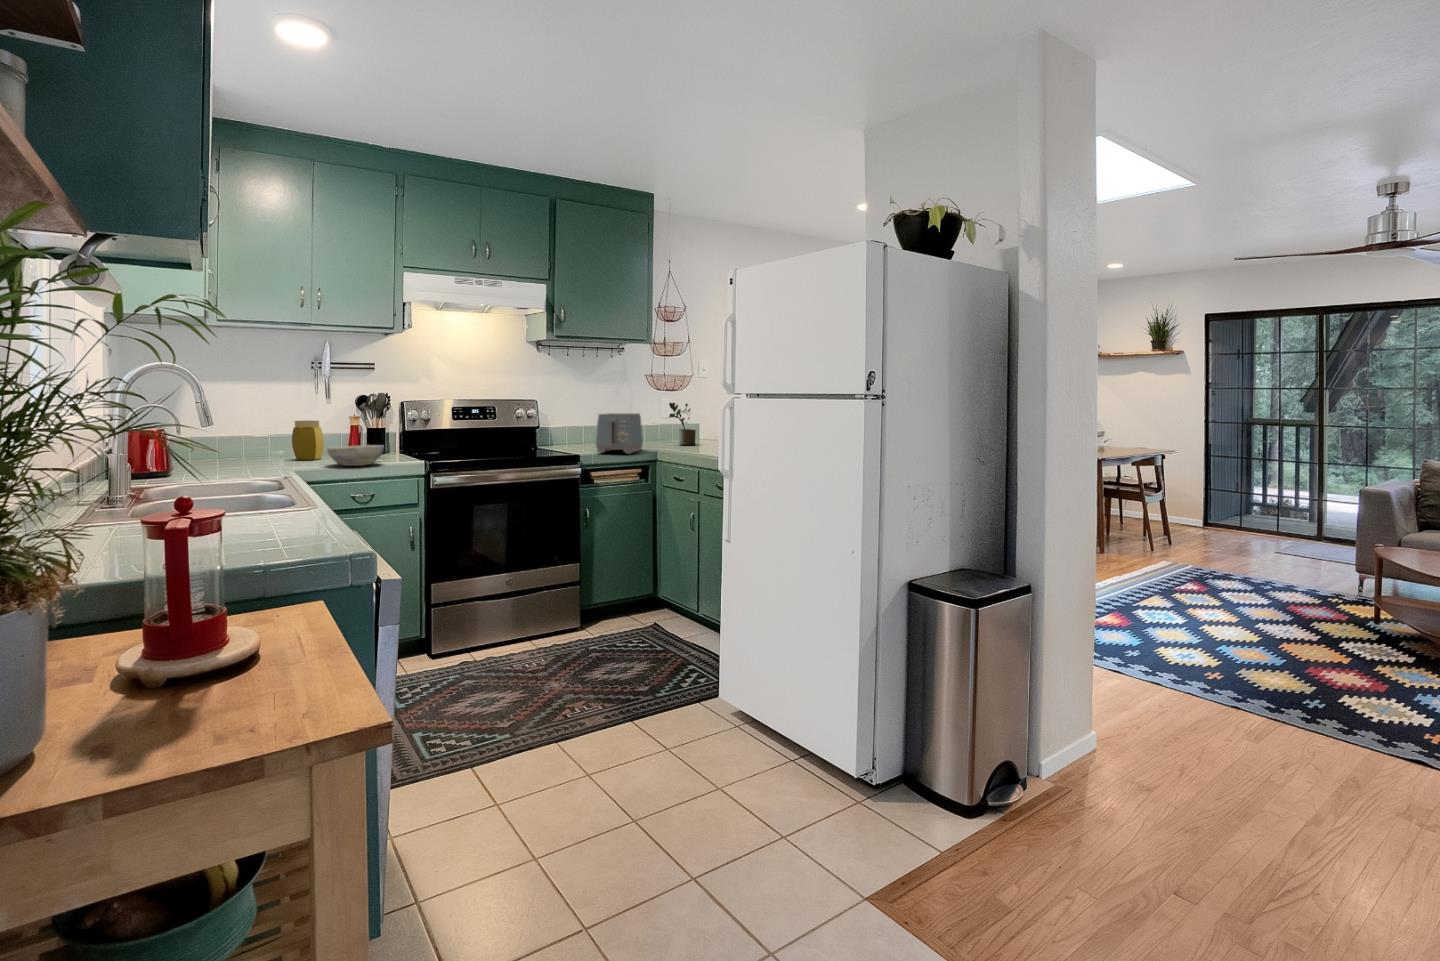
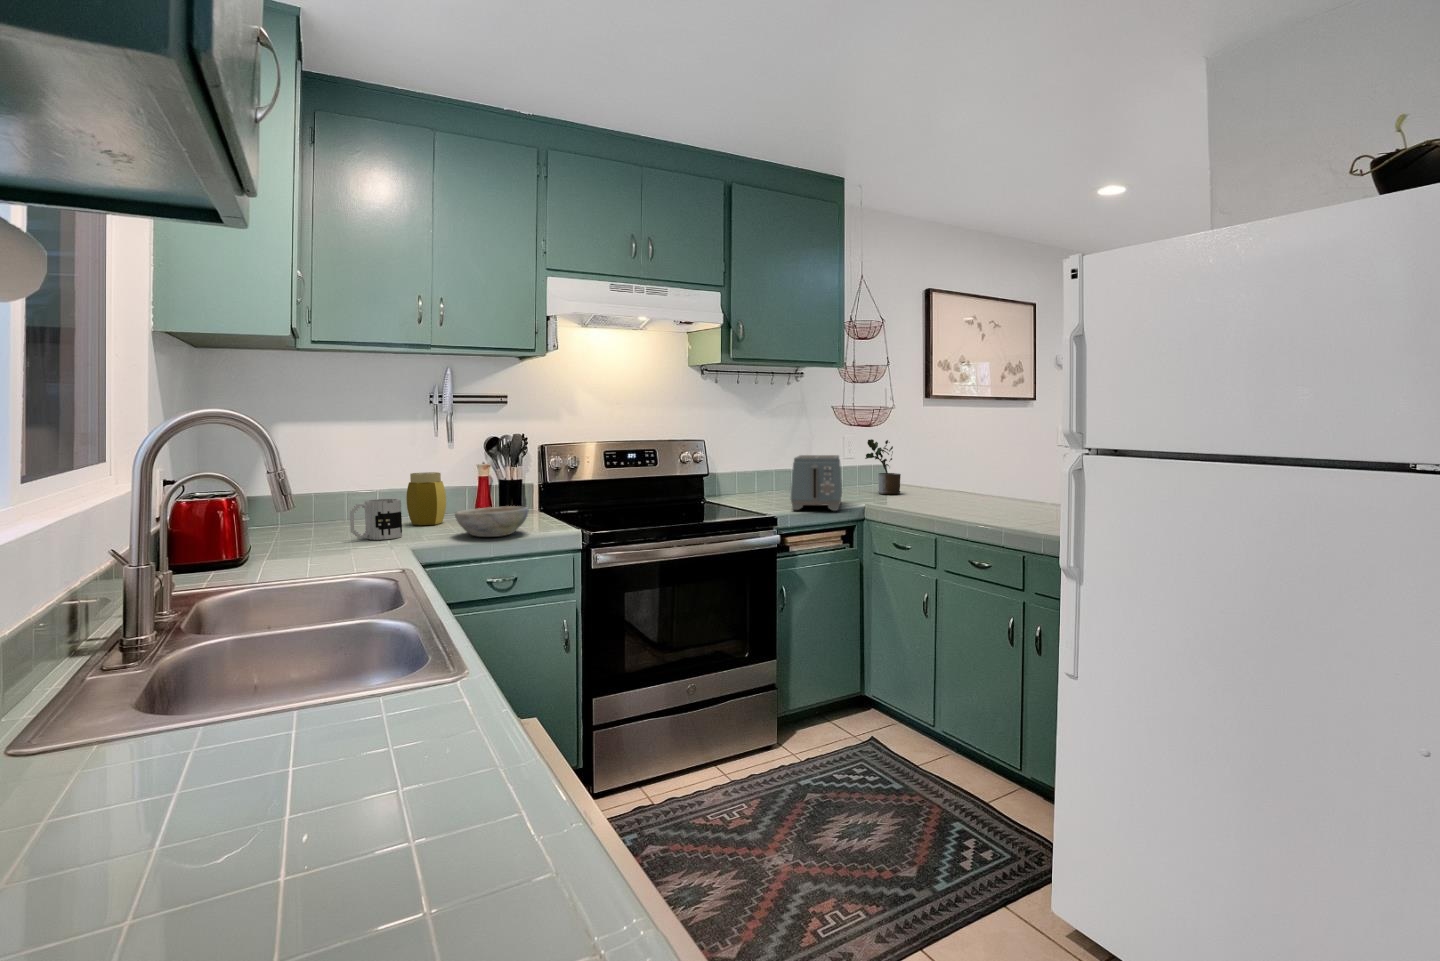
mug: none [245,438,287,467] -> present [350,499,402,540]

